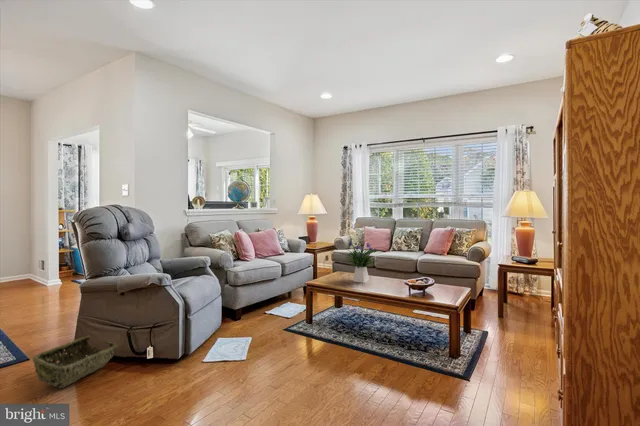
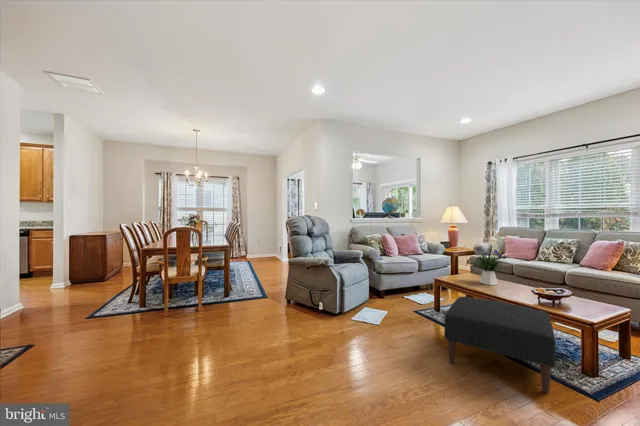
ottoman: none [336,302,446,393] -> present [444,297,555,393]
woven basket: present [33,336,118,388] -> none [264,290,304,316]

